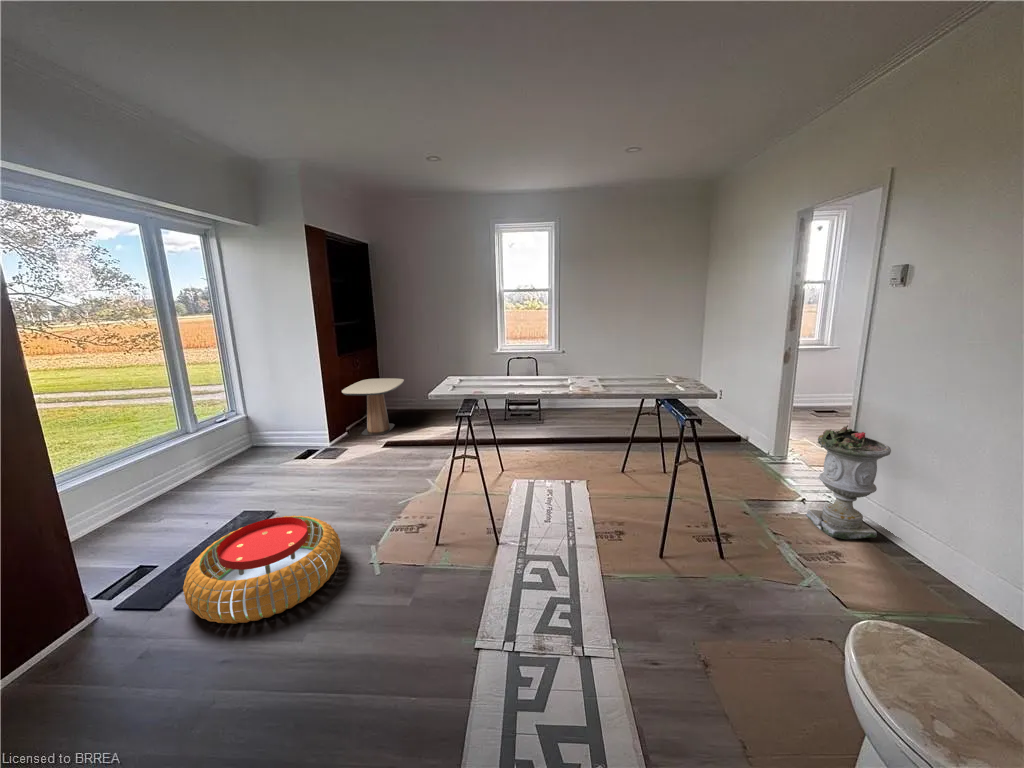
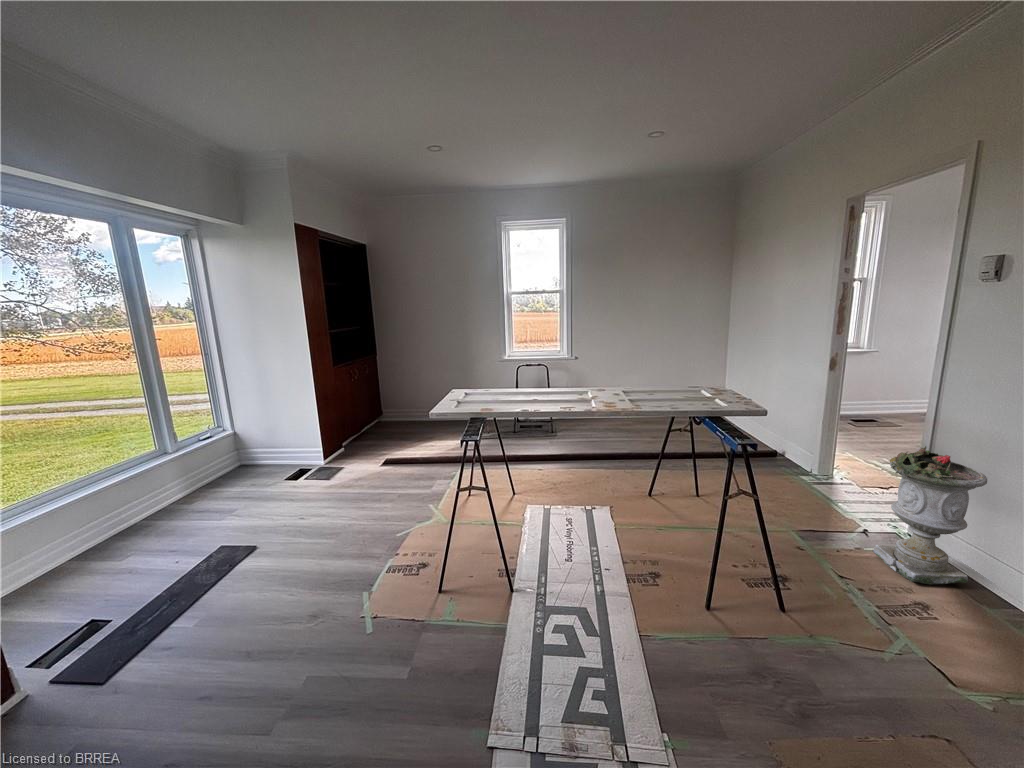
side table: present [342,378,404,435] -> none [338,389,406,451]
pouf: present [183,515,341,624] -> none [125,557,325,709]

